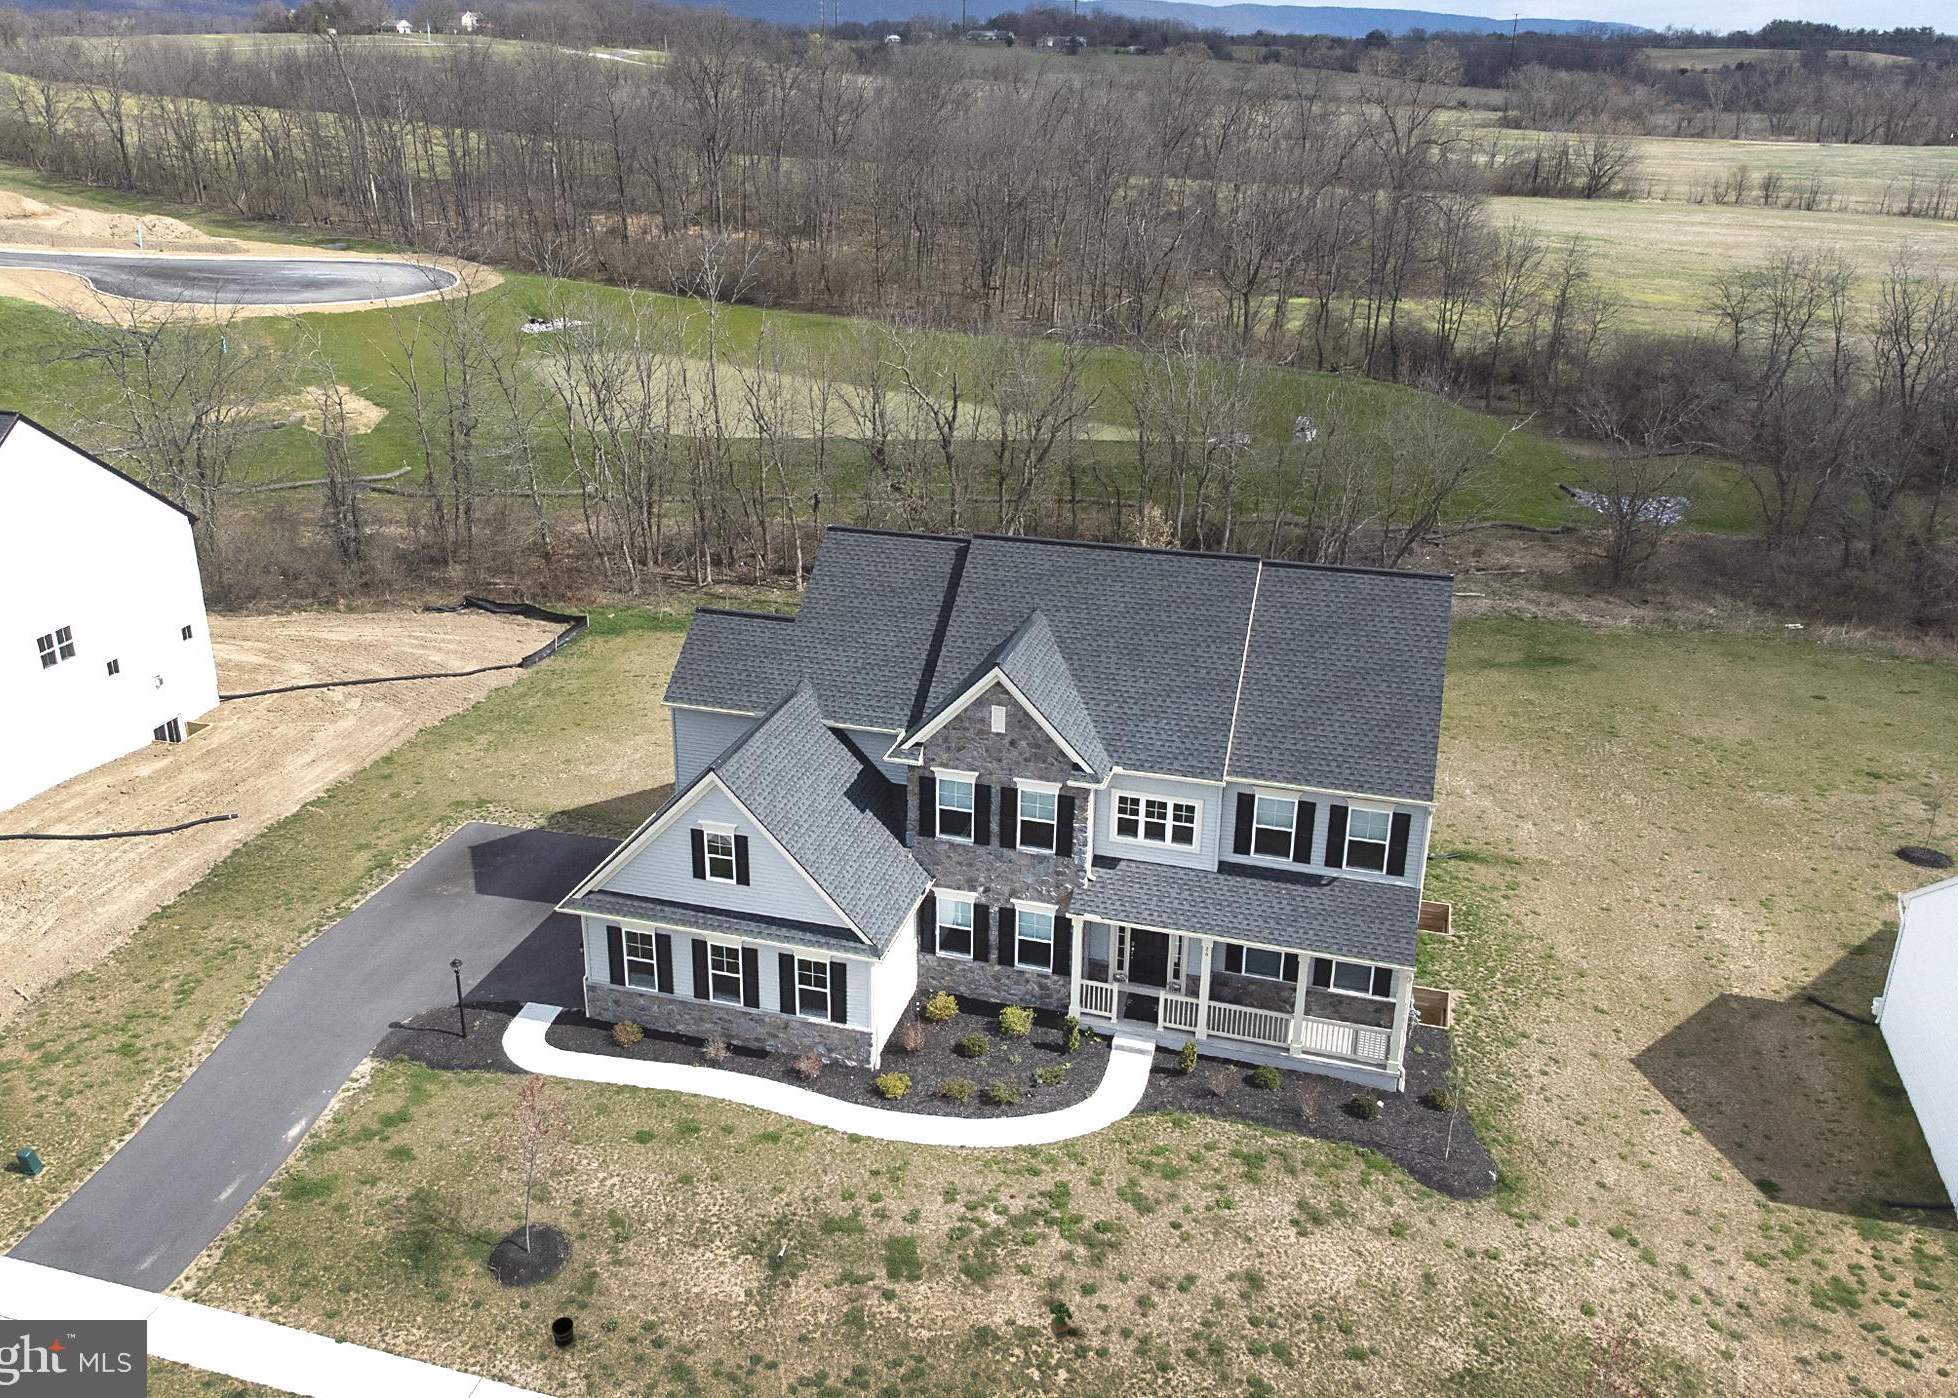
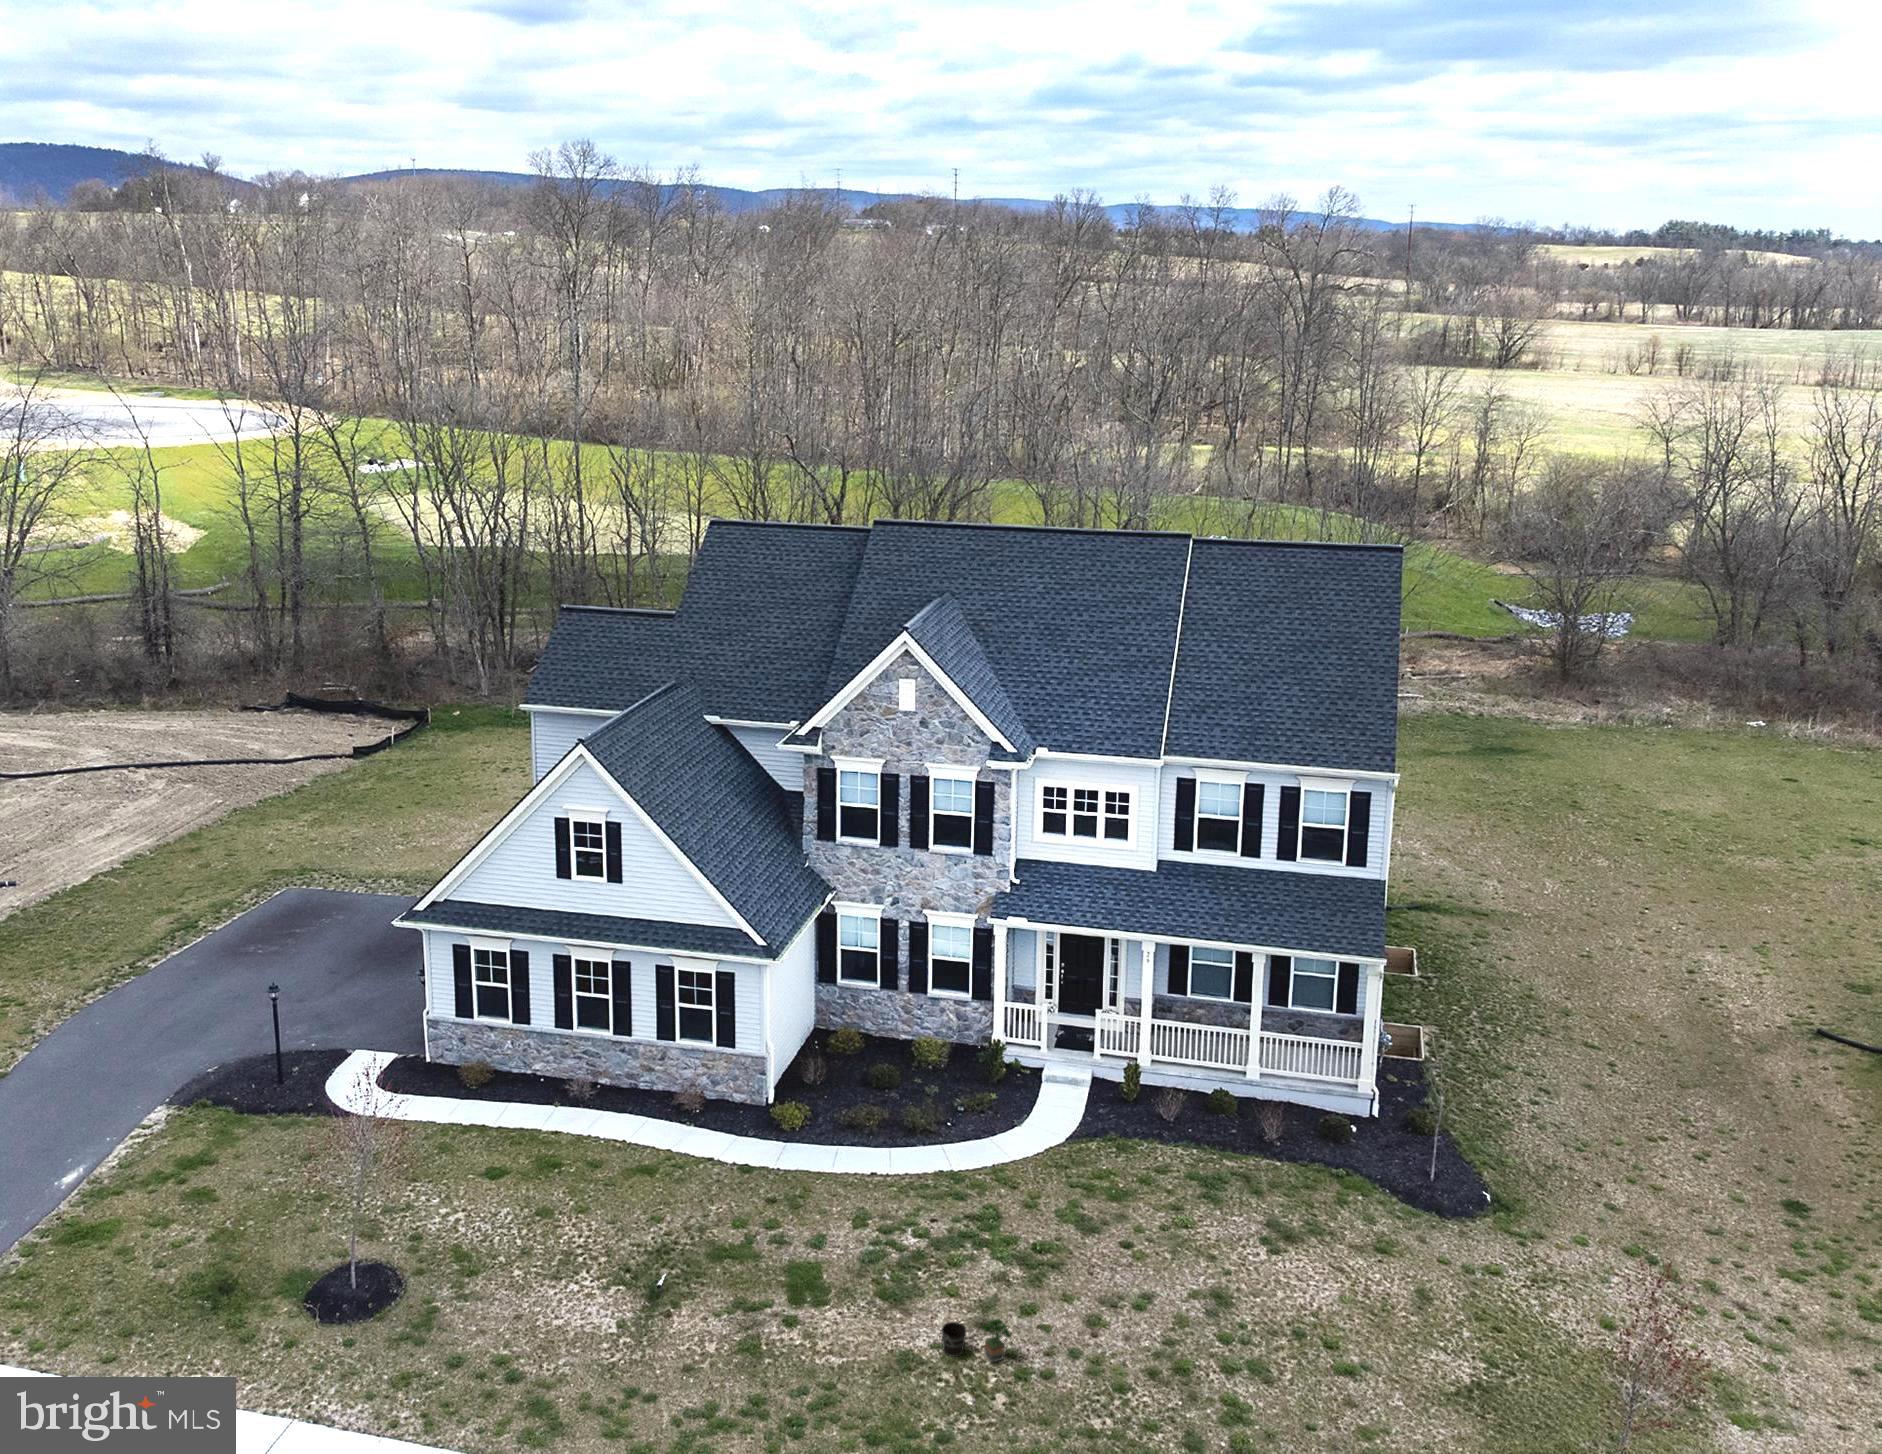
bucket: present [552,1317,573,1348] -> present [941,1322,966,1357]

